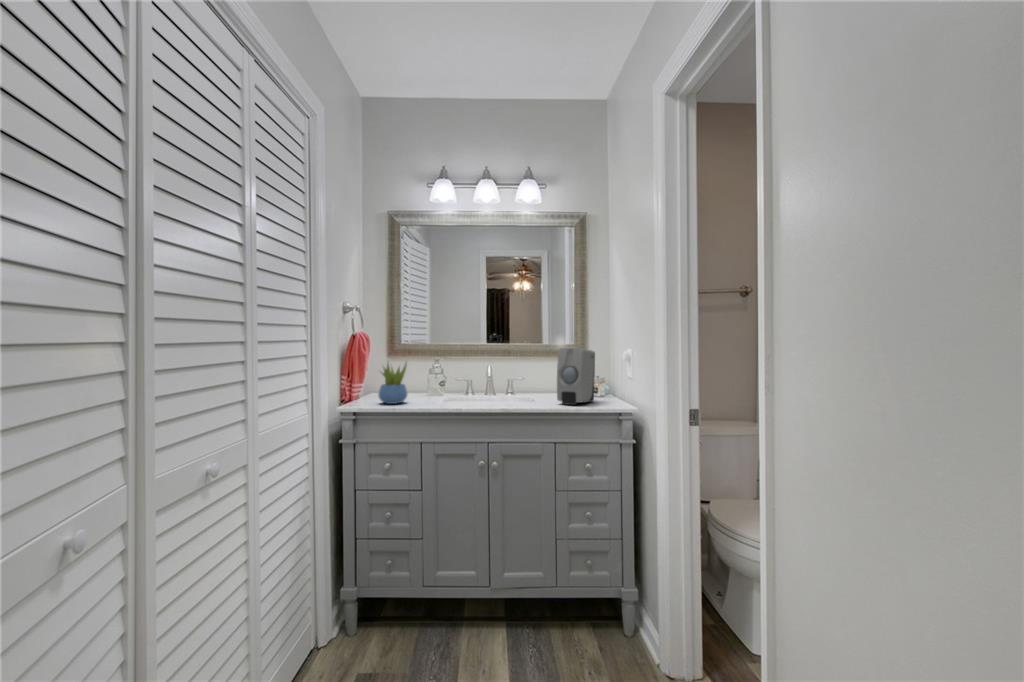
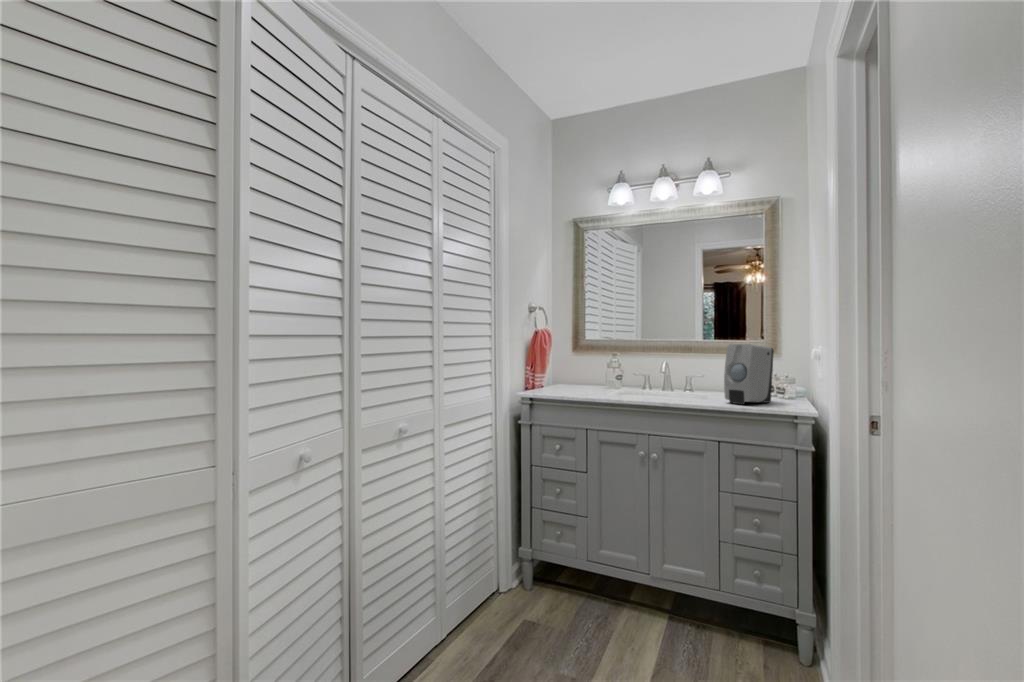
succulent plant: present [378,363,407,404] -> none [554,353,579,393]

